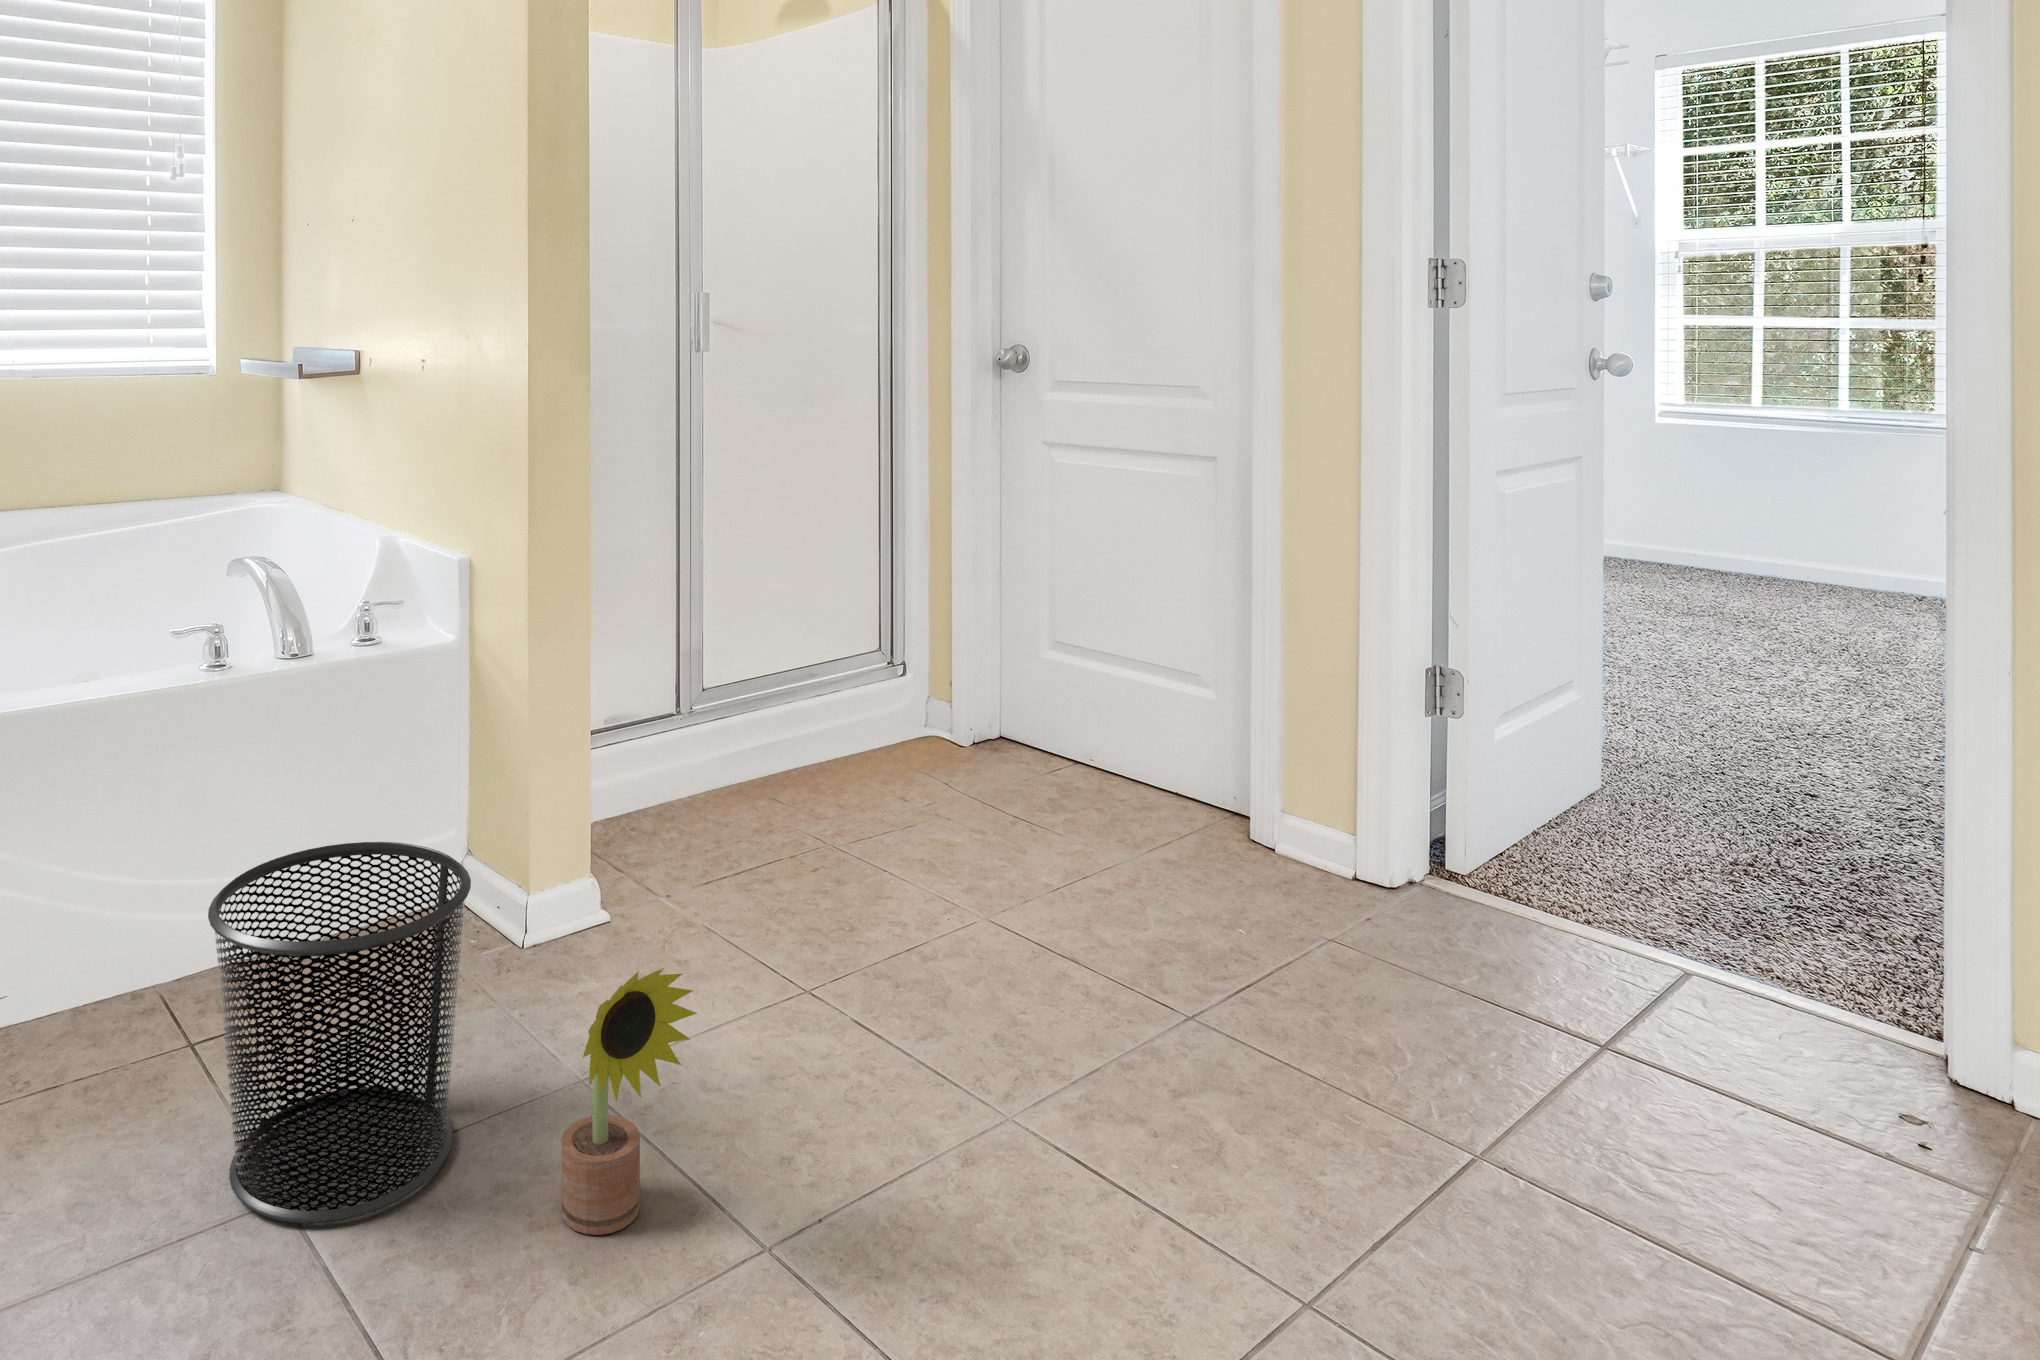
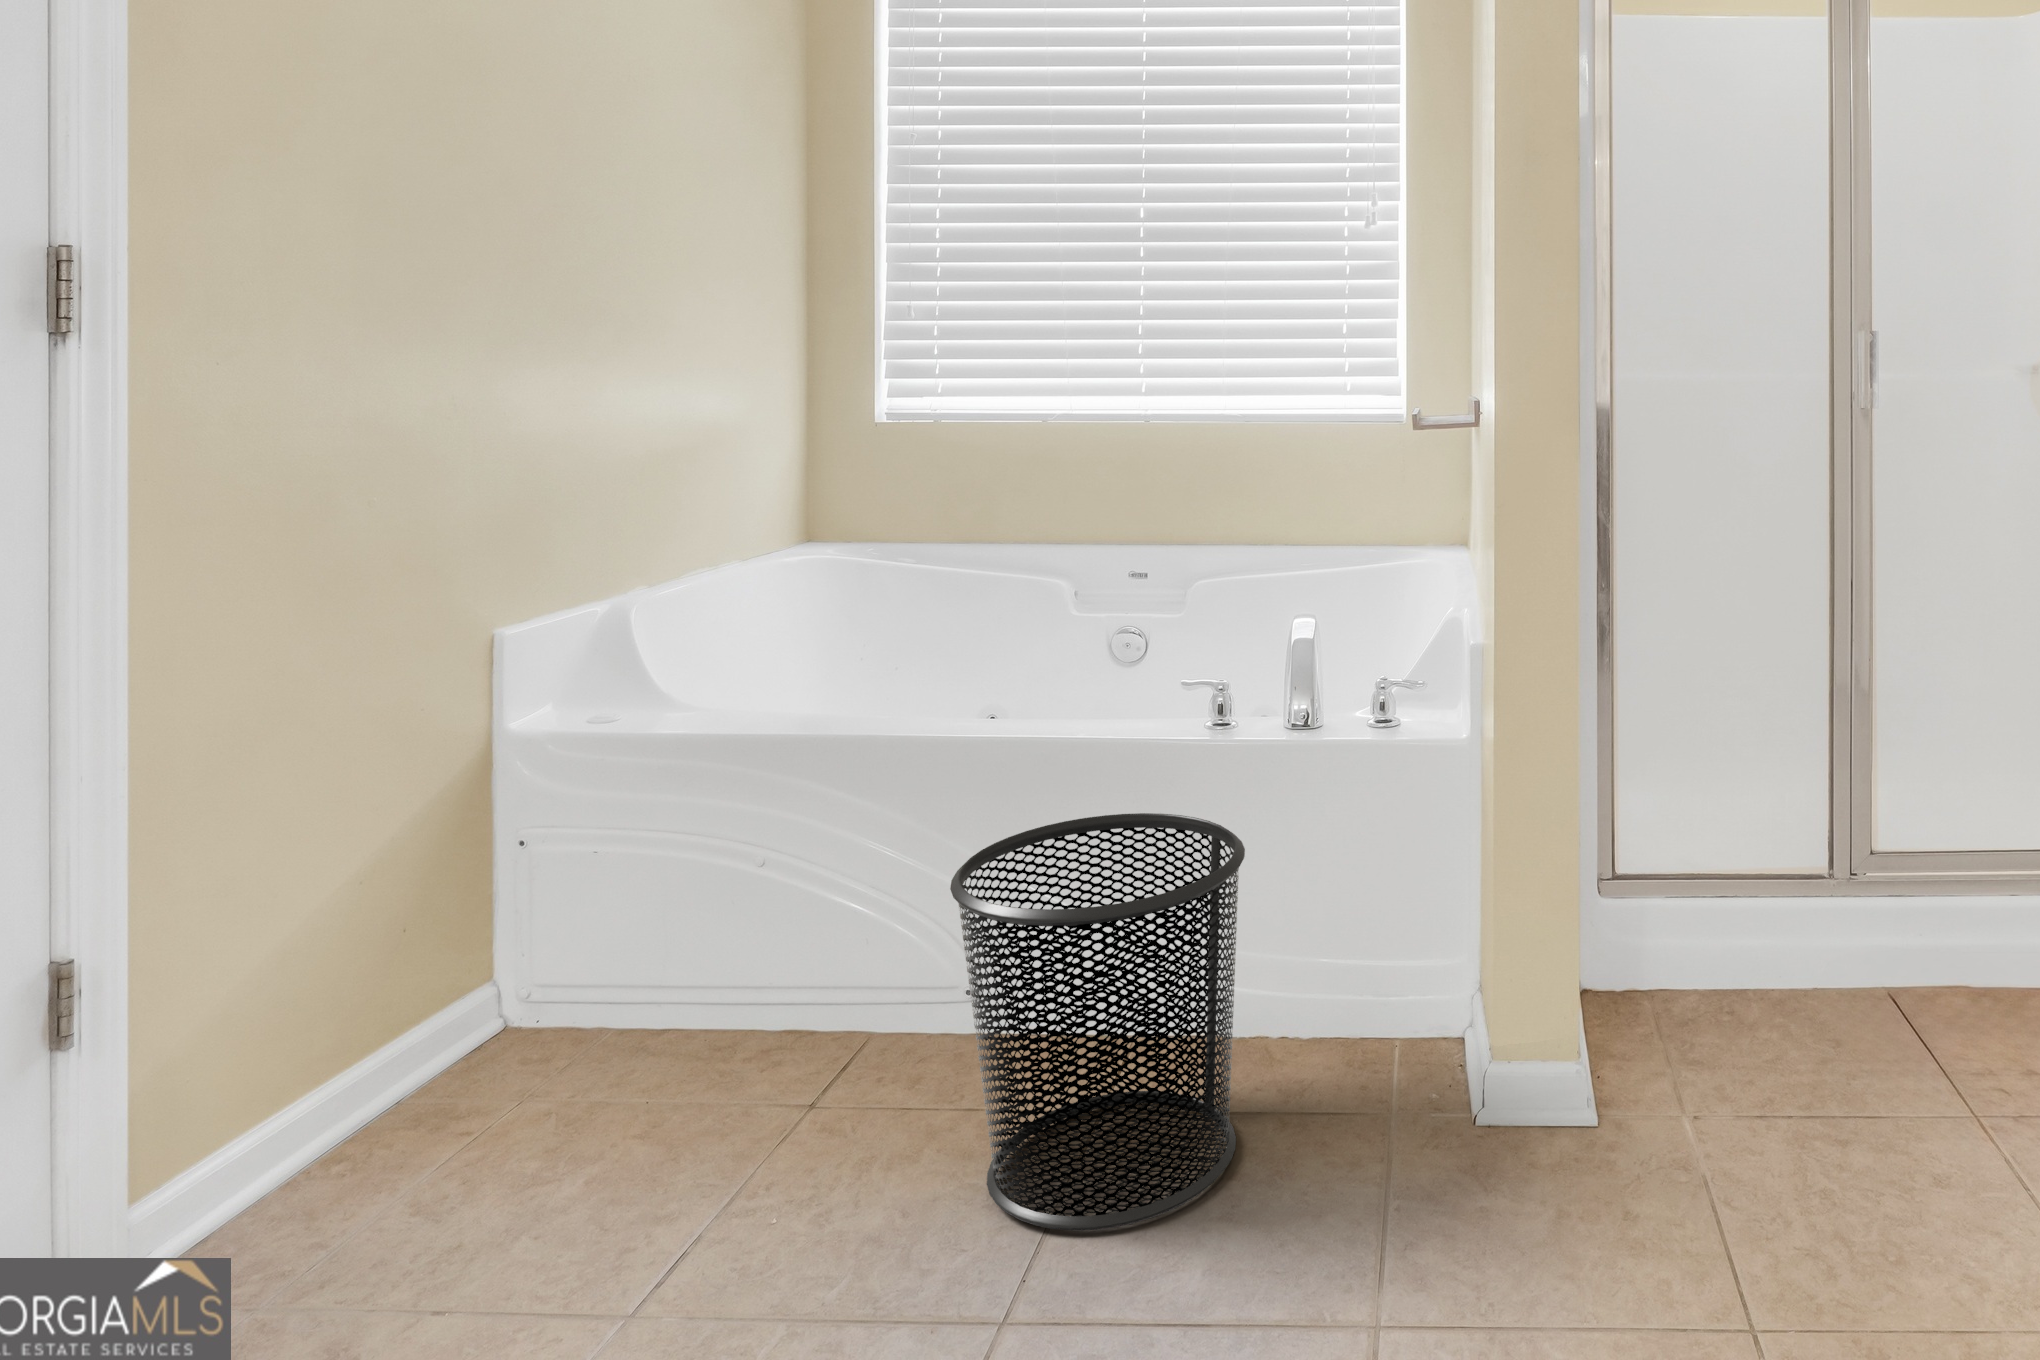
decorative plant: present [561,968,697,1235] -> none [1357,935,1507,1244]

